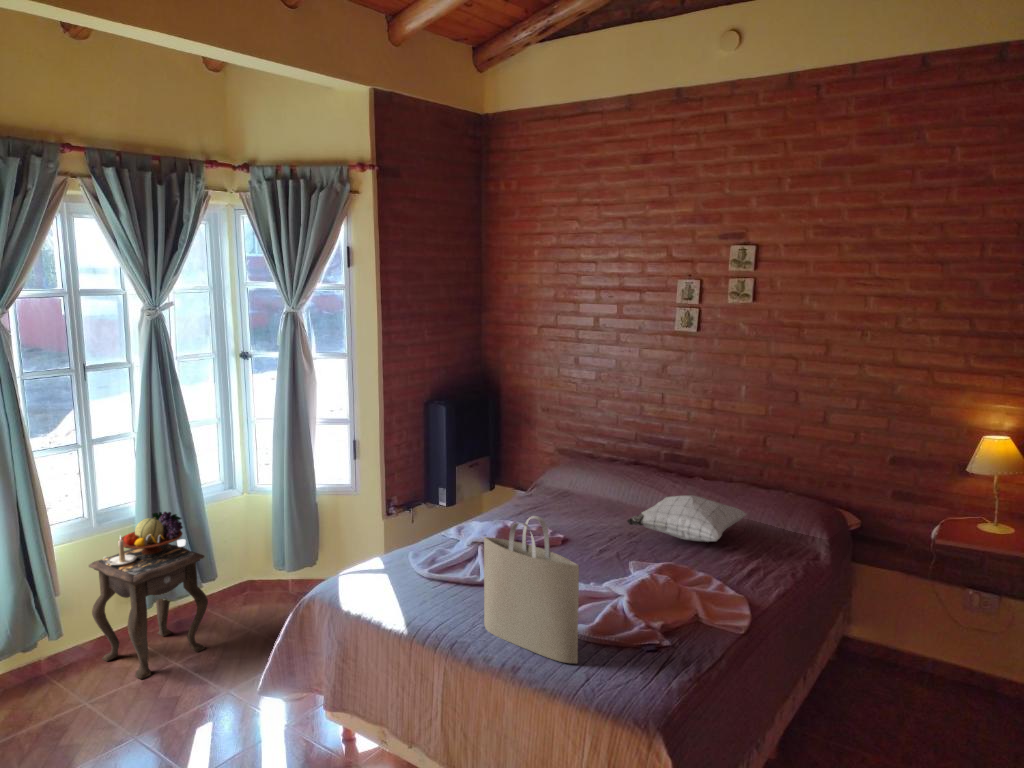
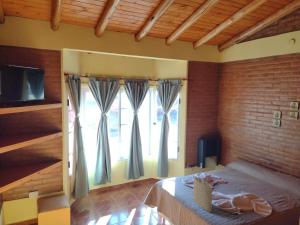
pillow: present [627,496,746,542] -> none [244,176,286,192]
side table: present [89,512,208,679] -> none [118,158,141,196]

